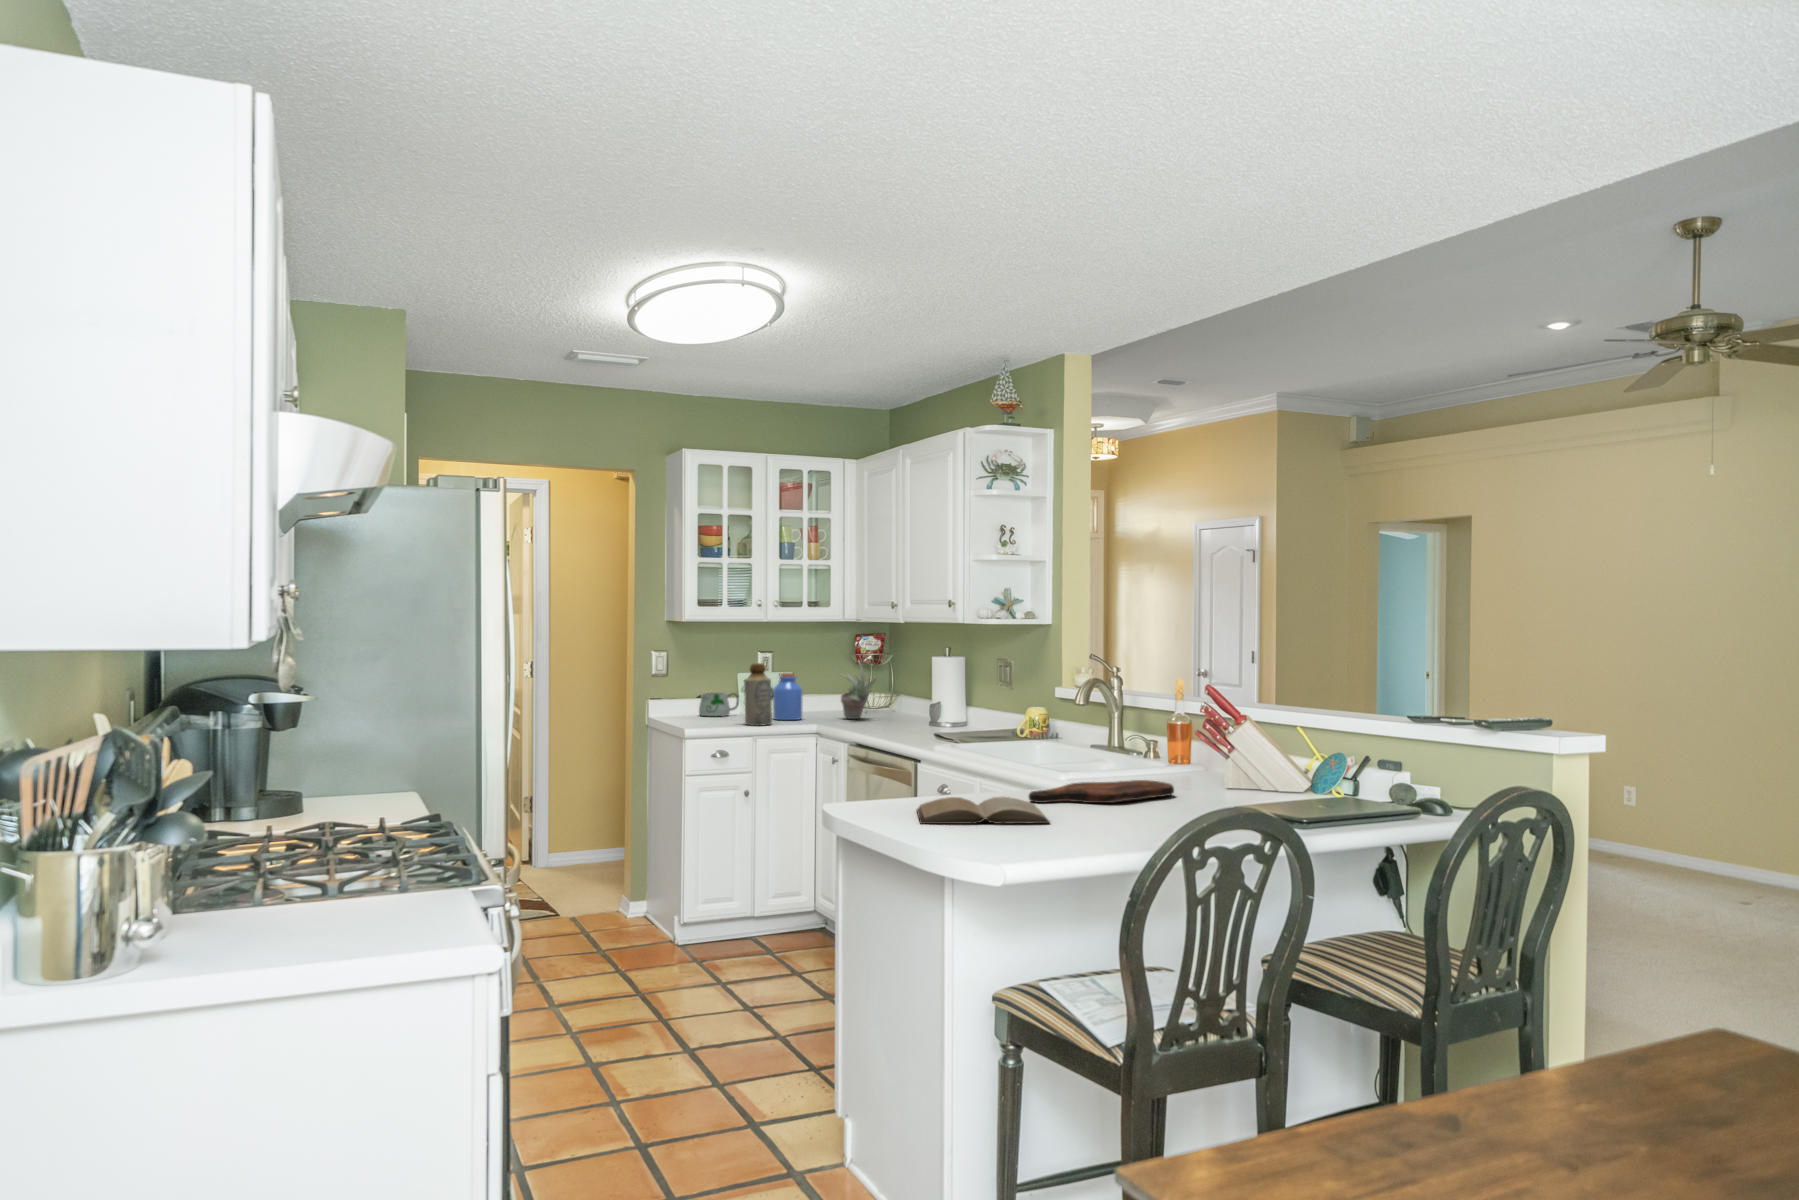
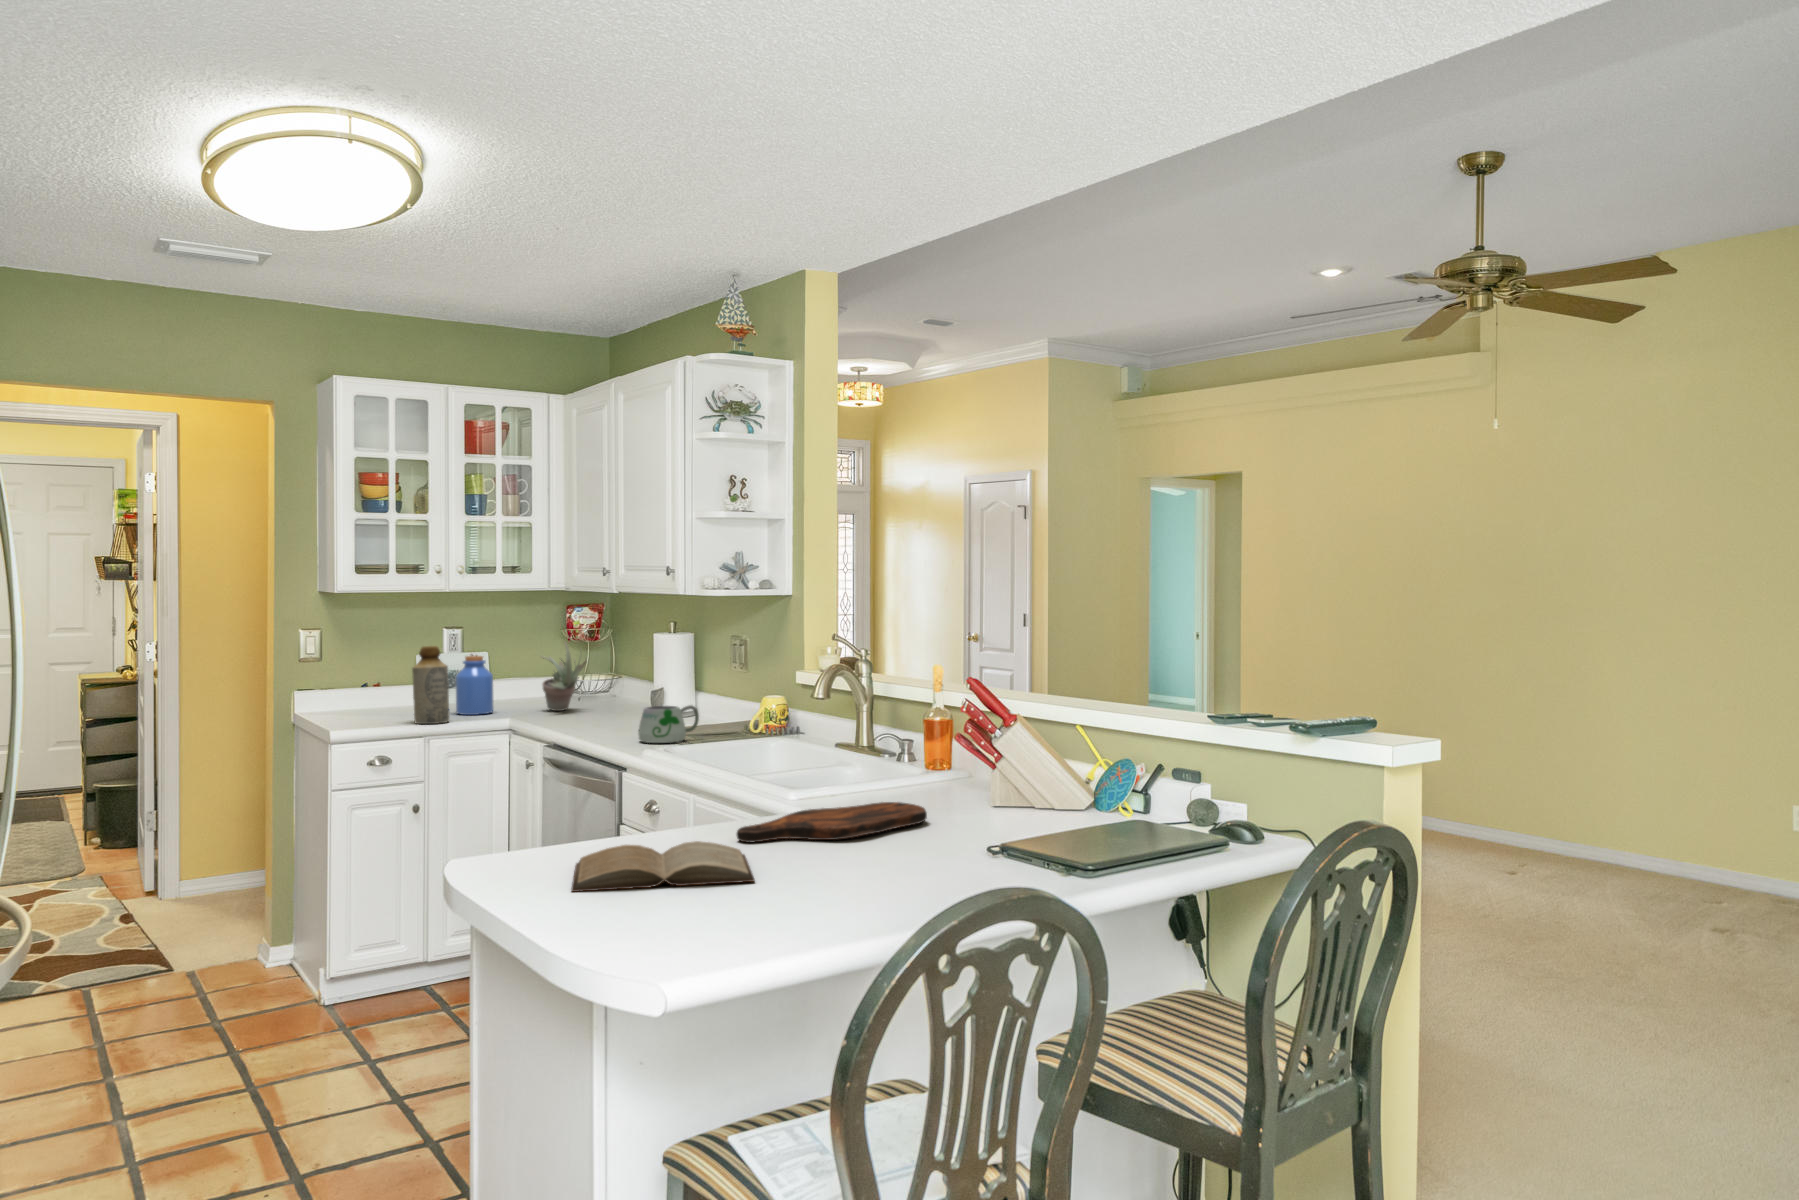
mug: present [699,693,739,716] -> present [638,705,699,743]

